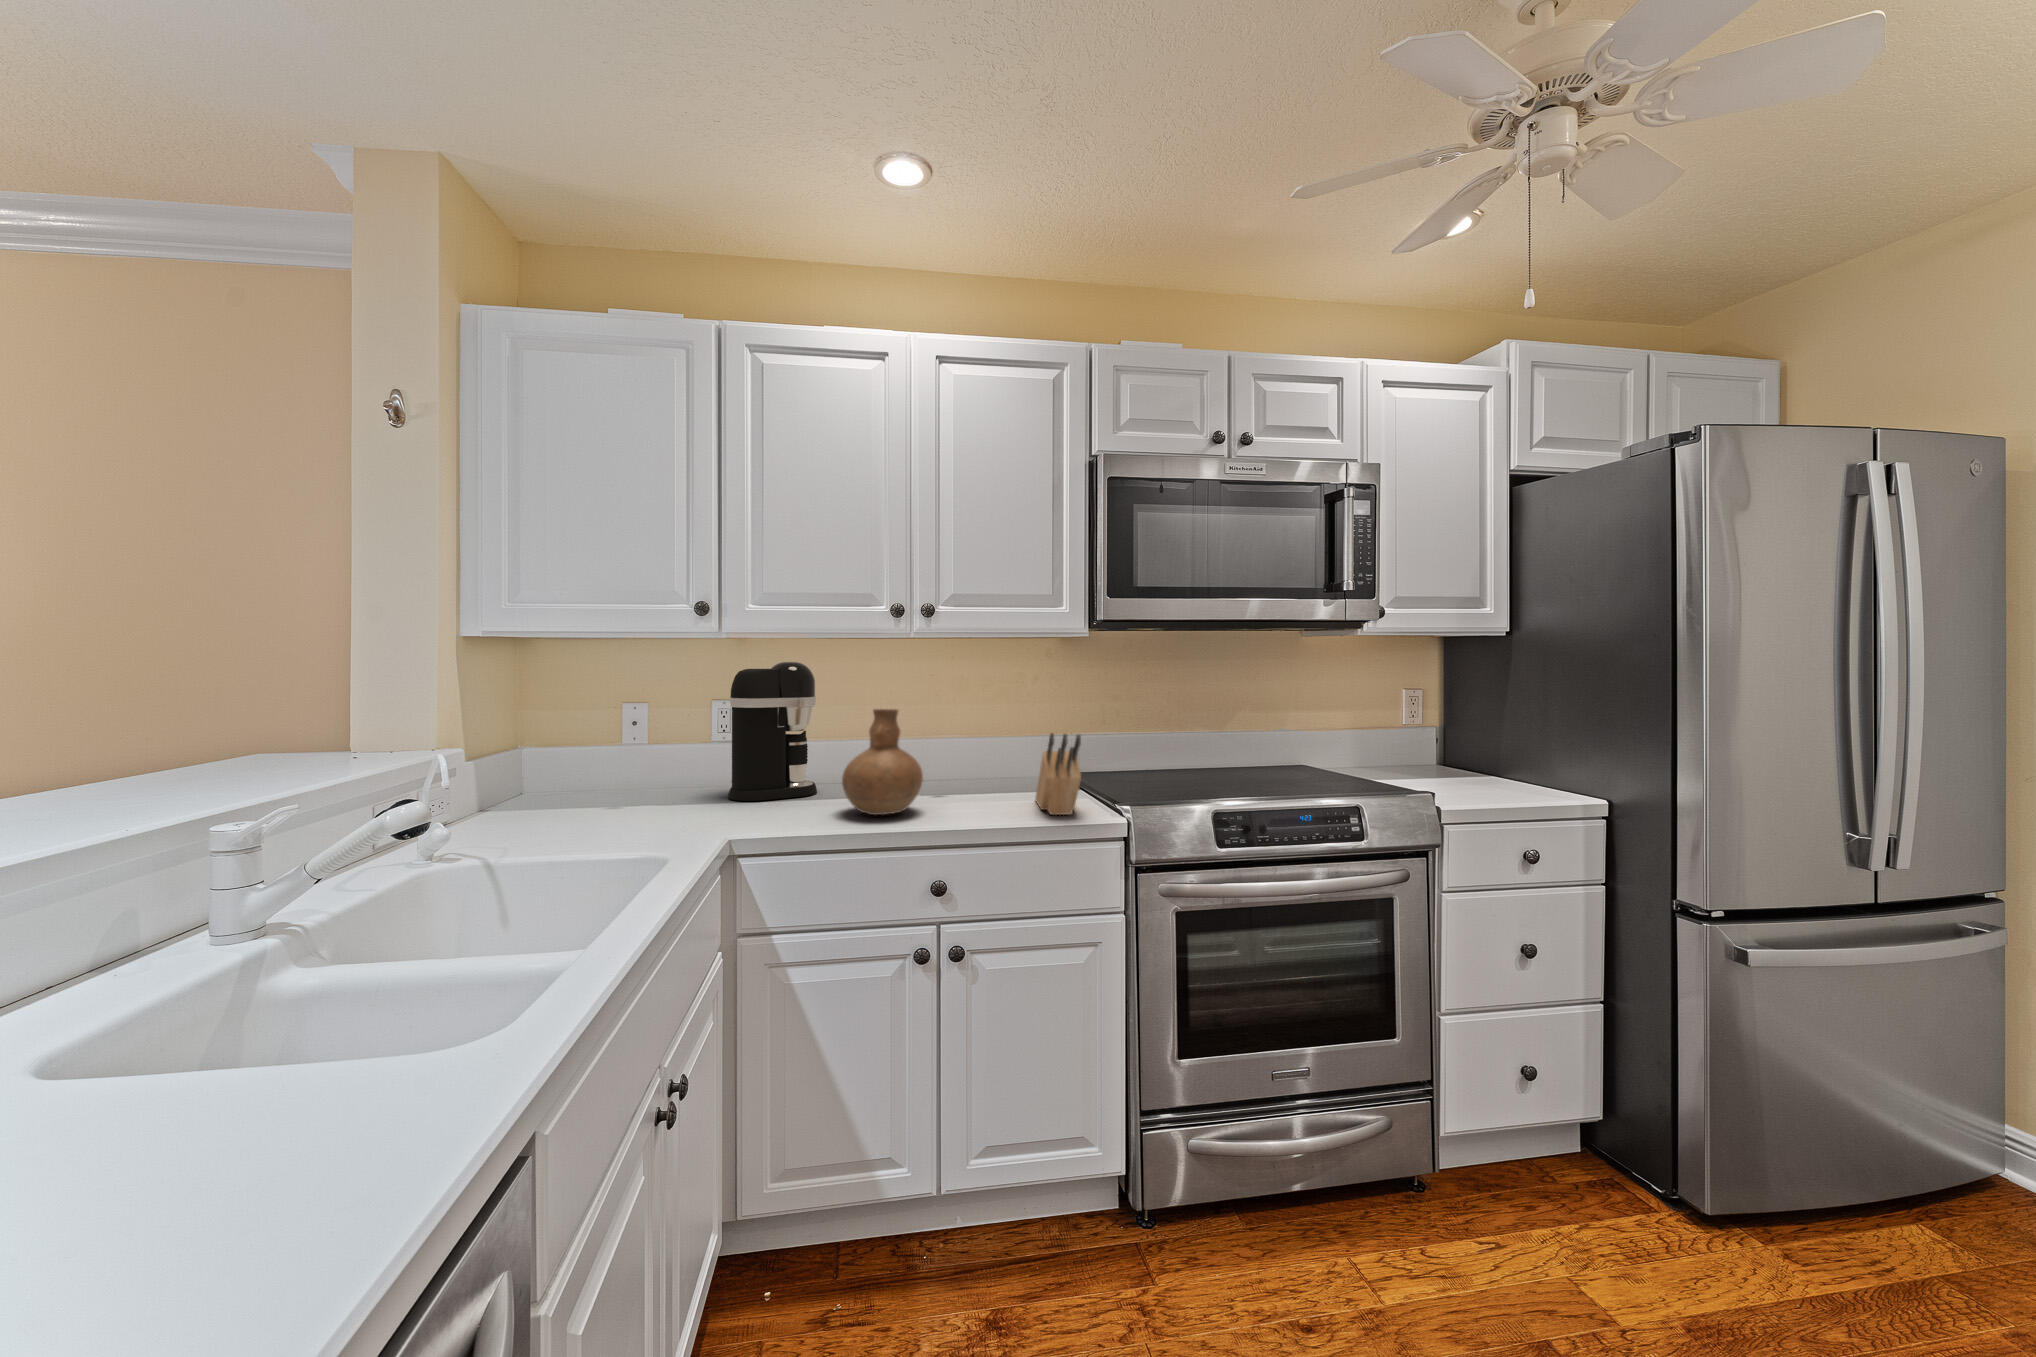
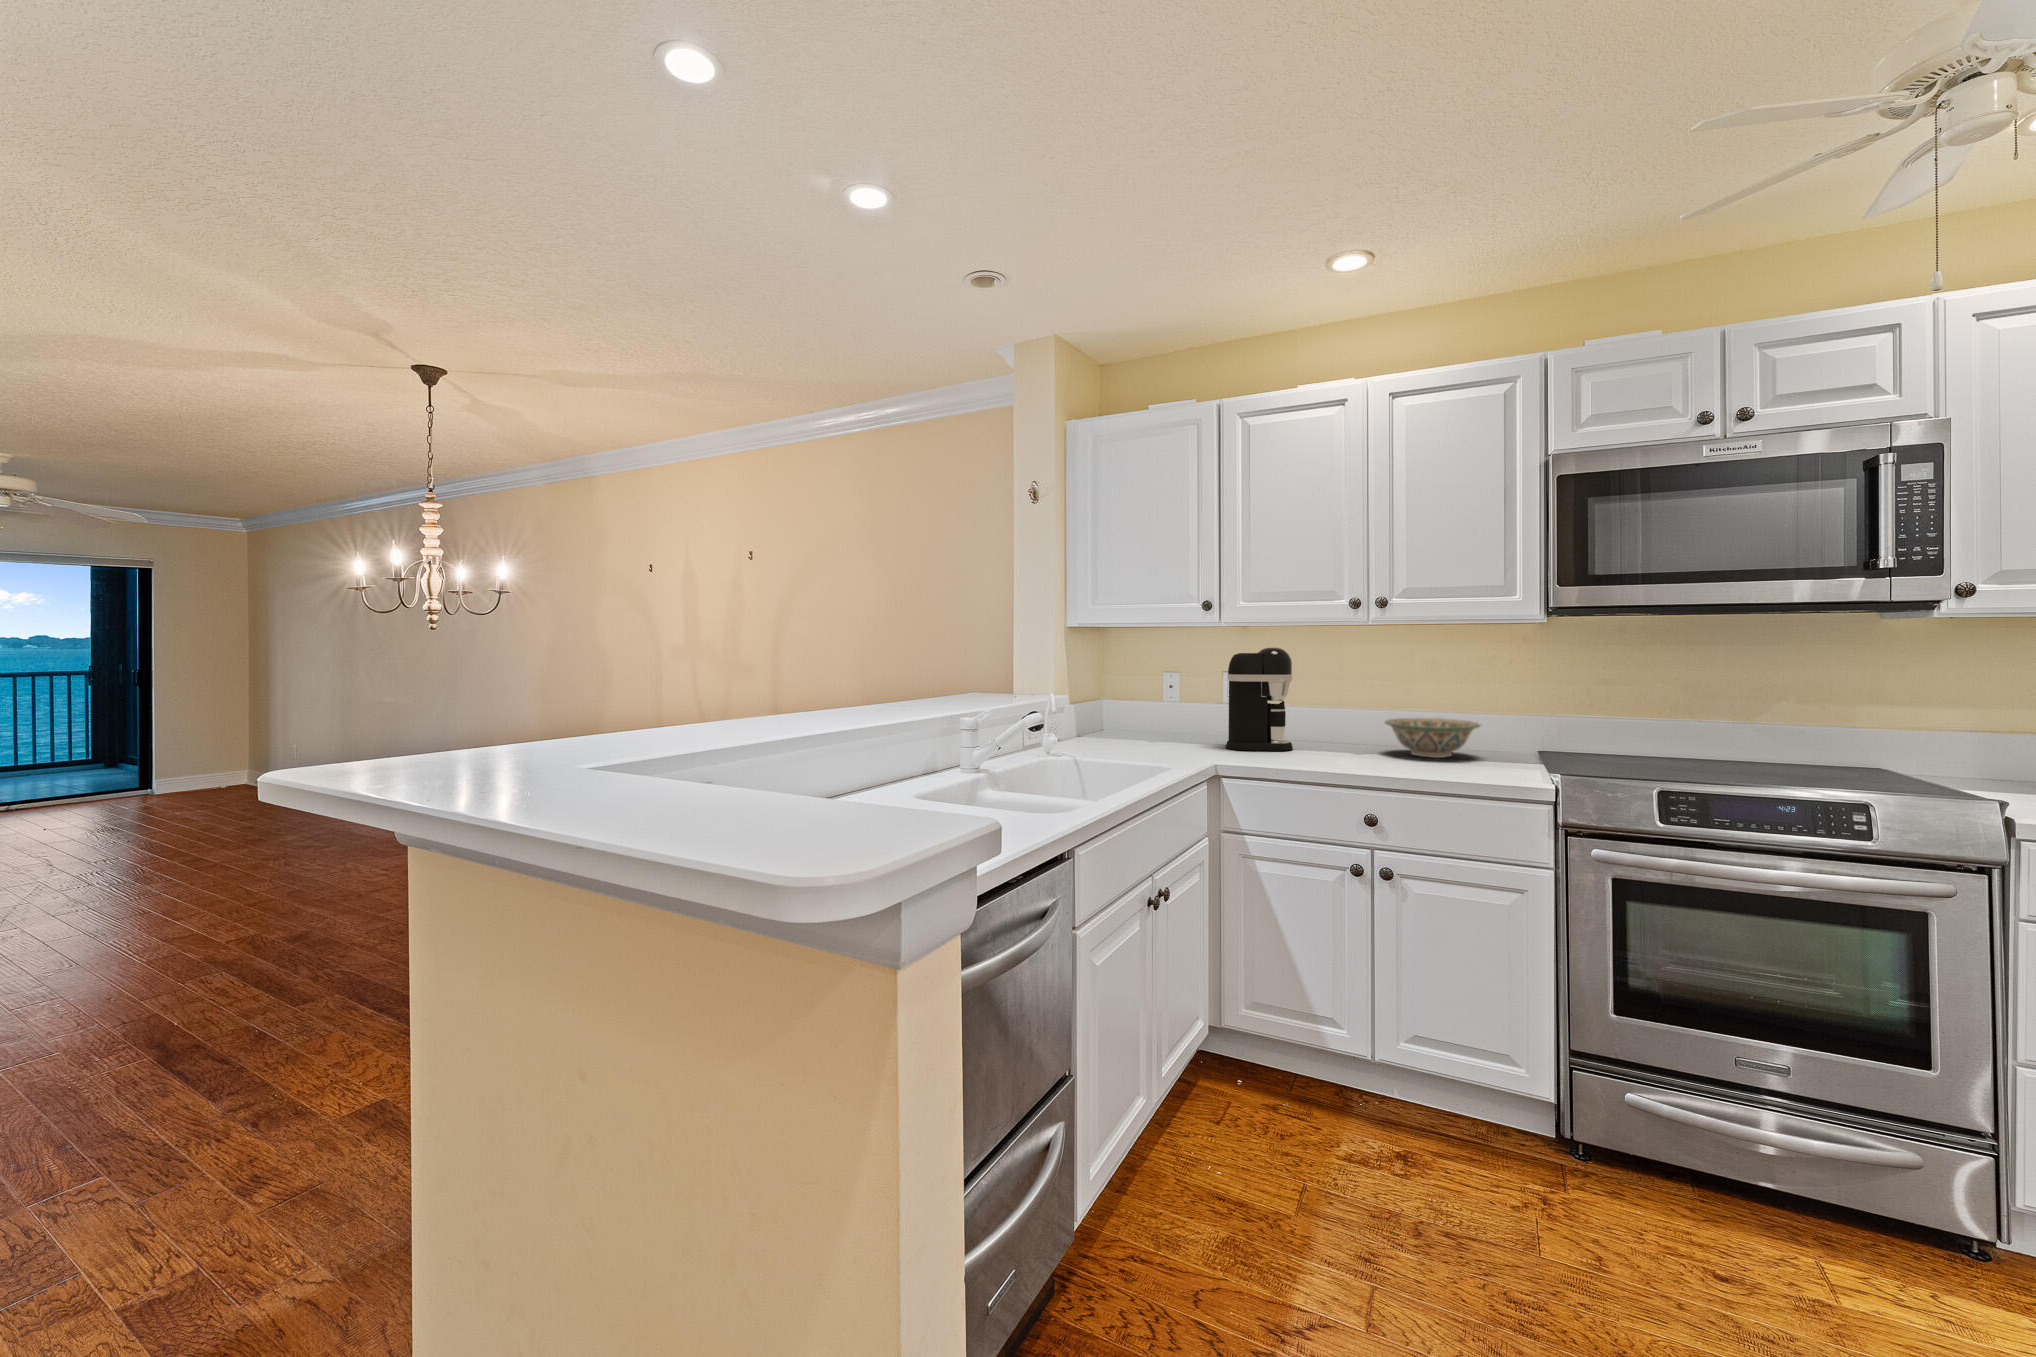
vase: present [842,709,923,815] -> none [1303,682,1369,764]
knife block: present [1035,733,1081,815] -> none [1476,705,1515,778]
decorative bowl: none [923,741,1020,789] -> present [1385,718,1480,758]

